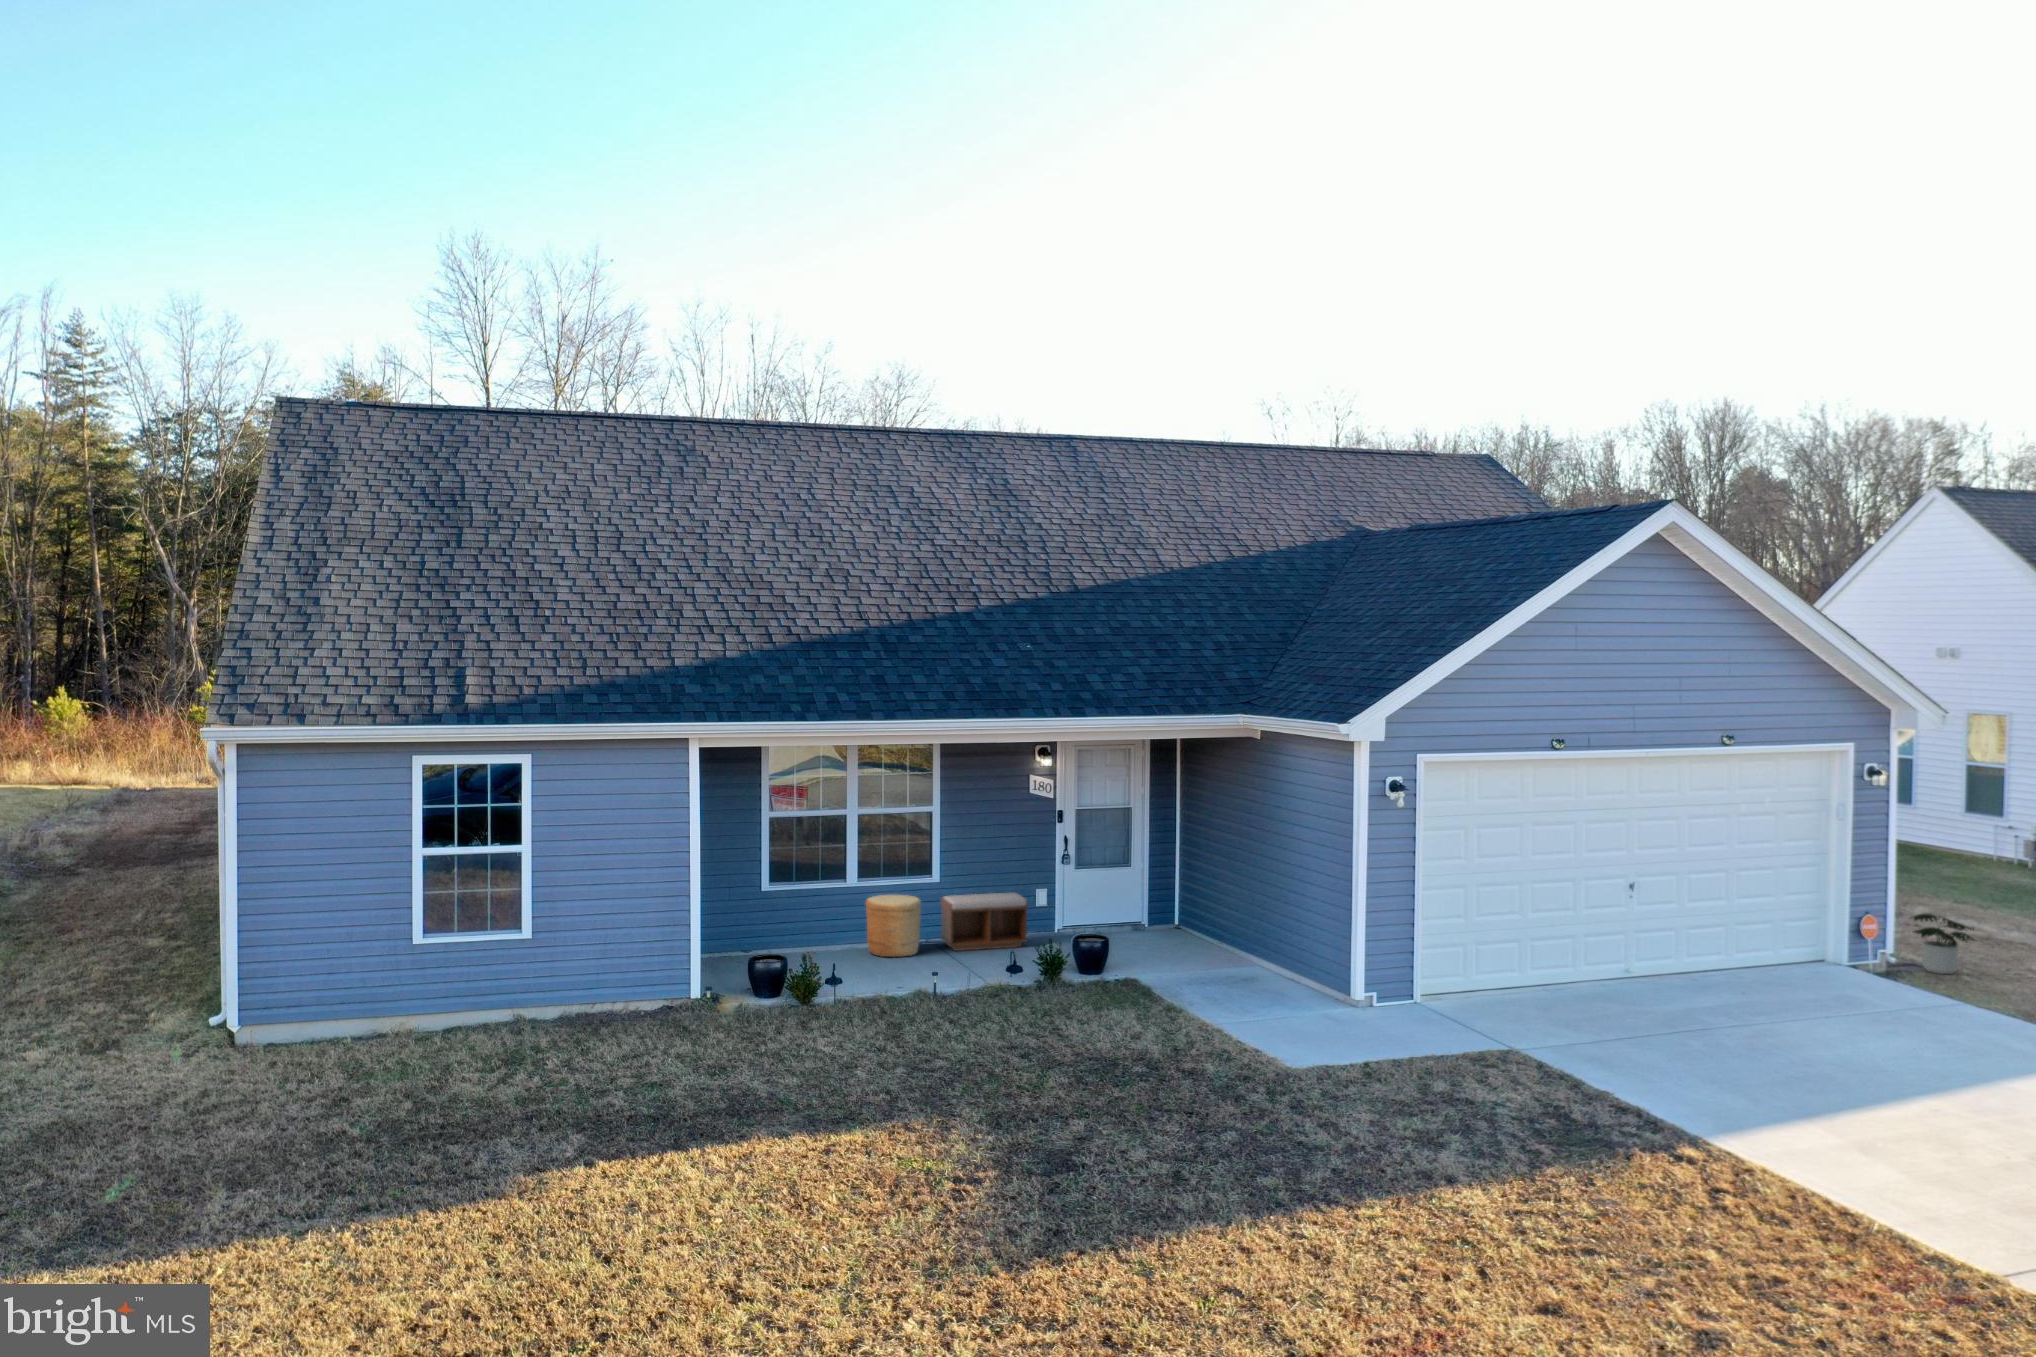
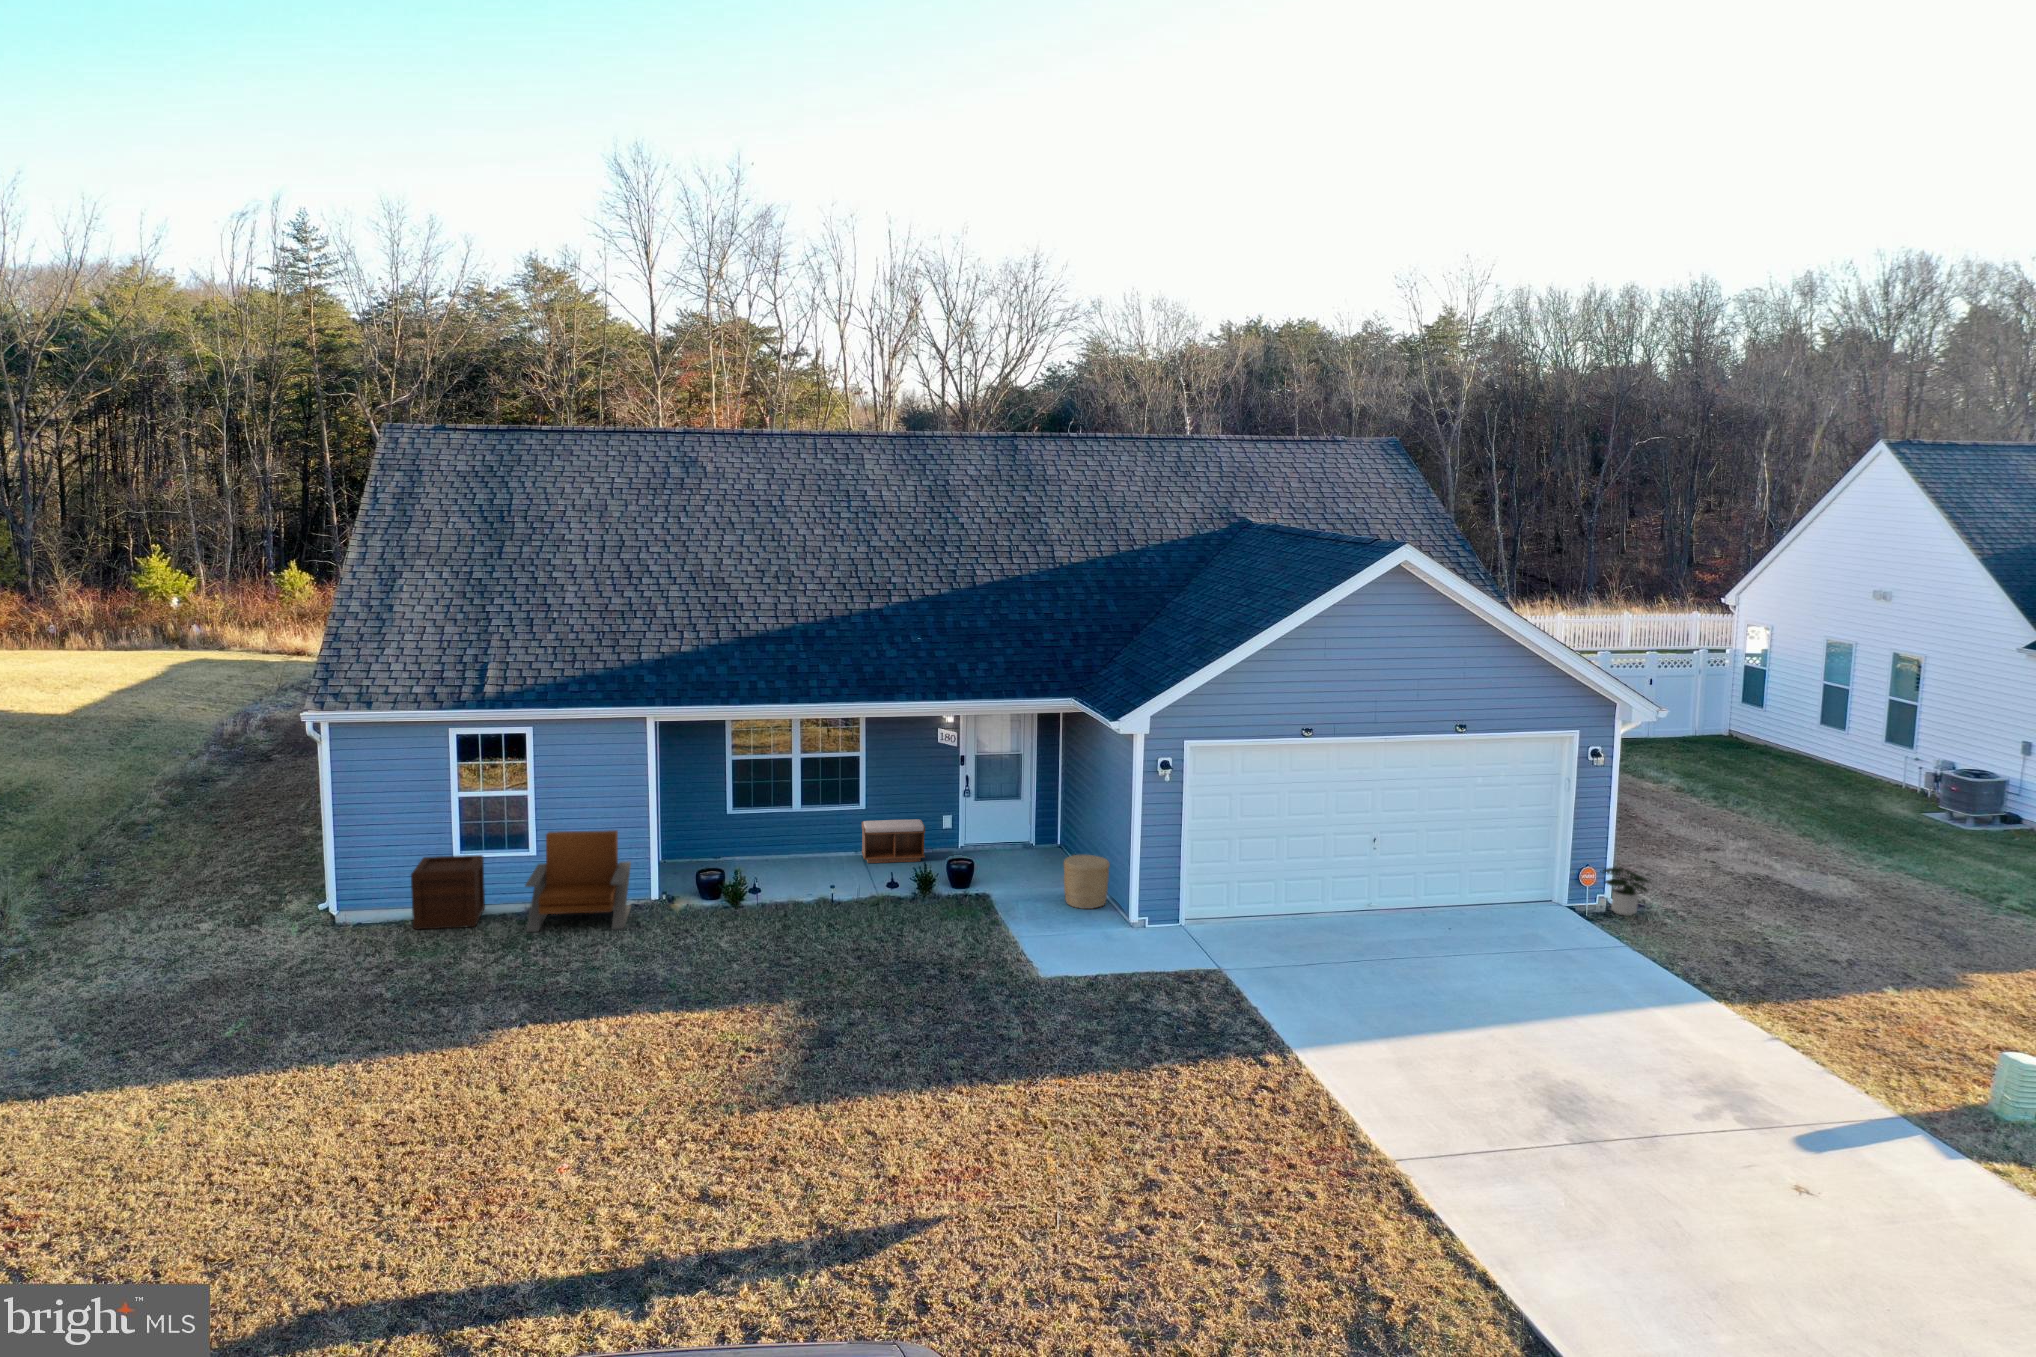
basket: present [866,895,921,957] -> present [1064,855,1110,909]
lounge chair: none [530,900,670,1045] -> present [525,830,631,932]
wooden crate: none [359,940,455,1048] -> present [411,855,485,929]

